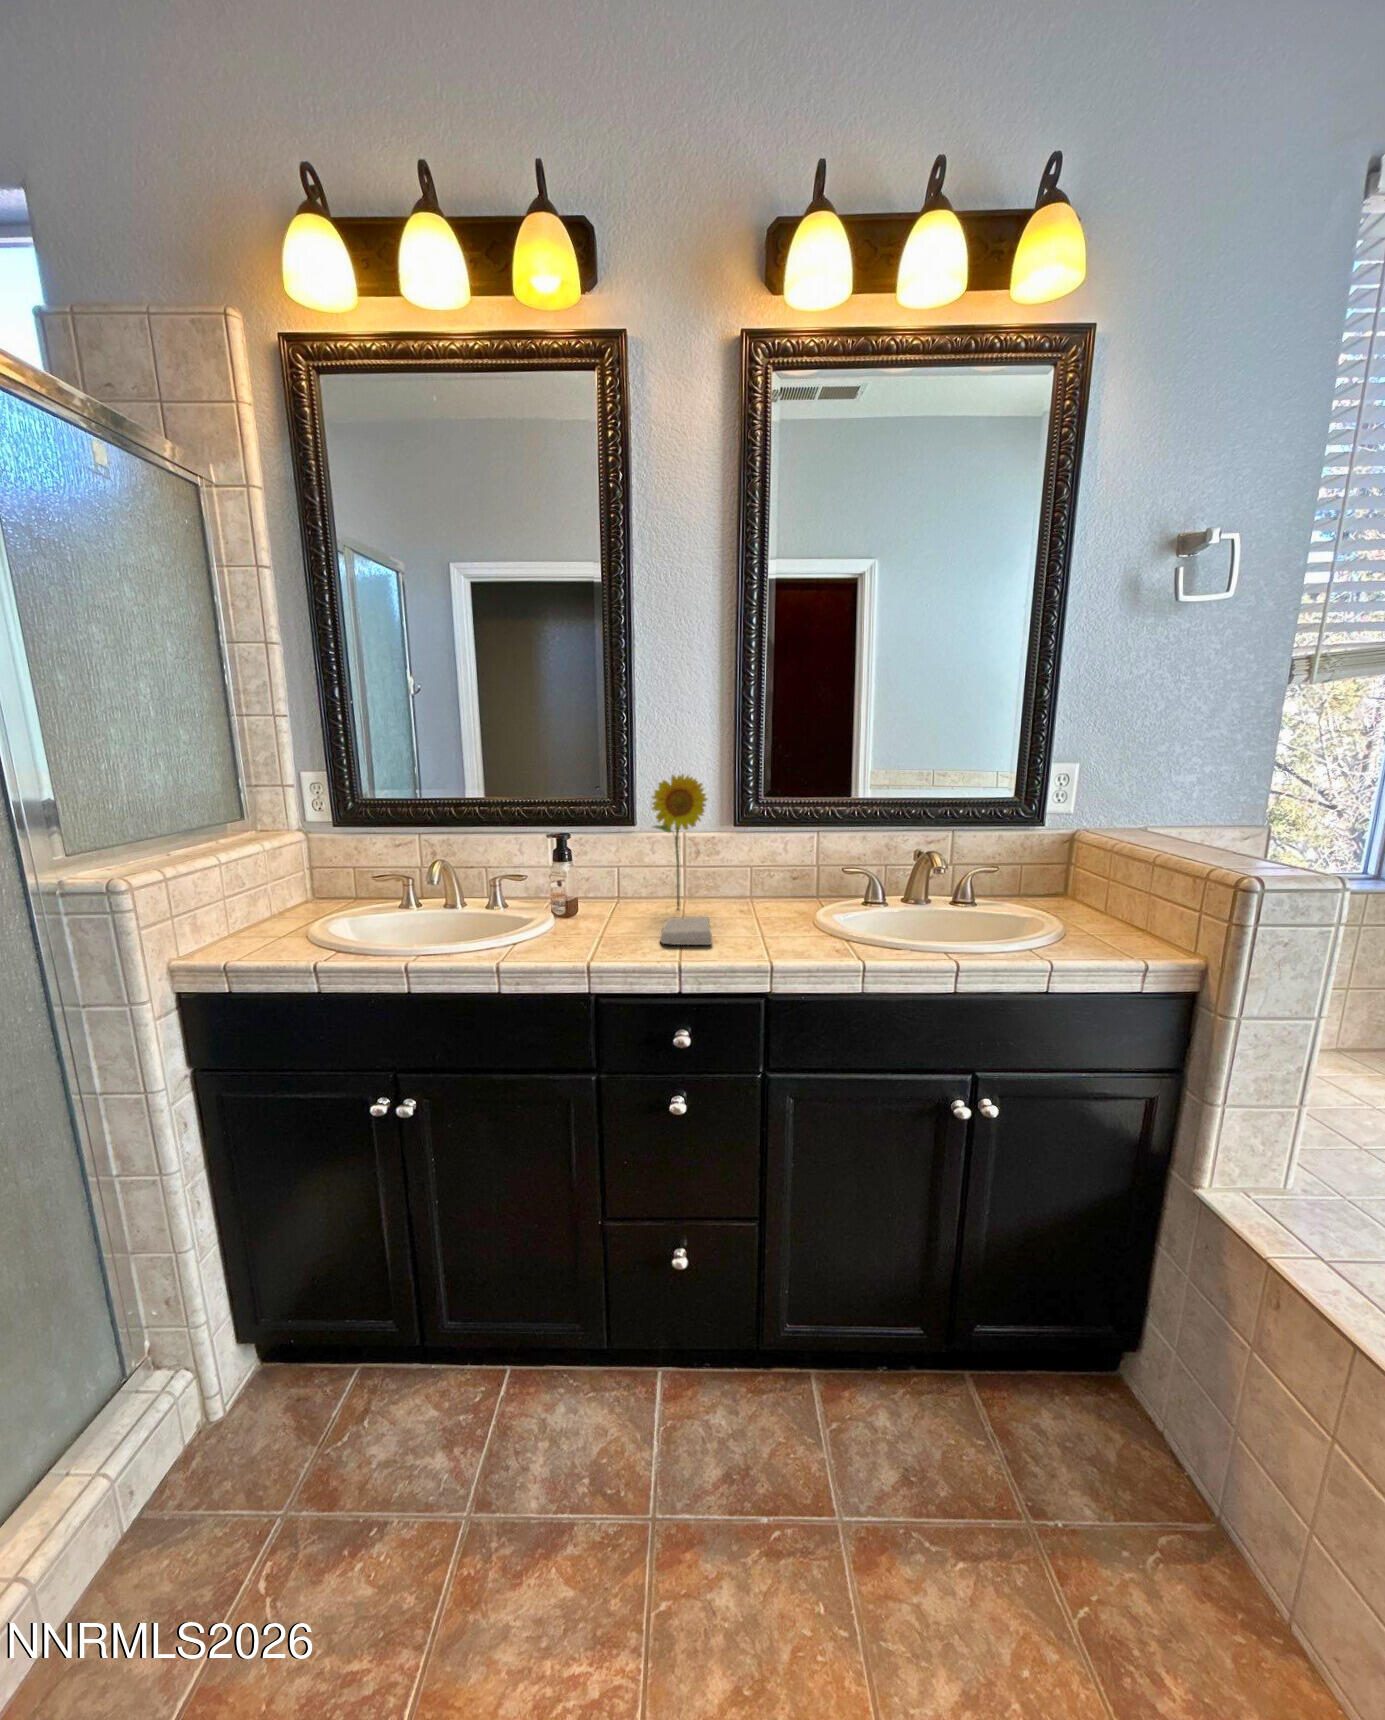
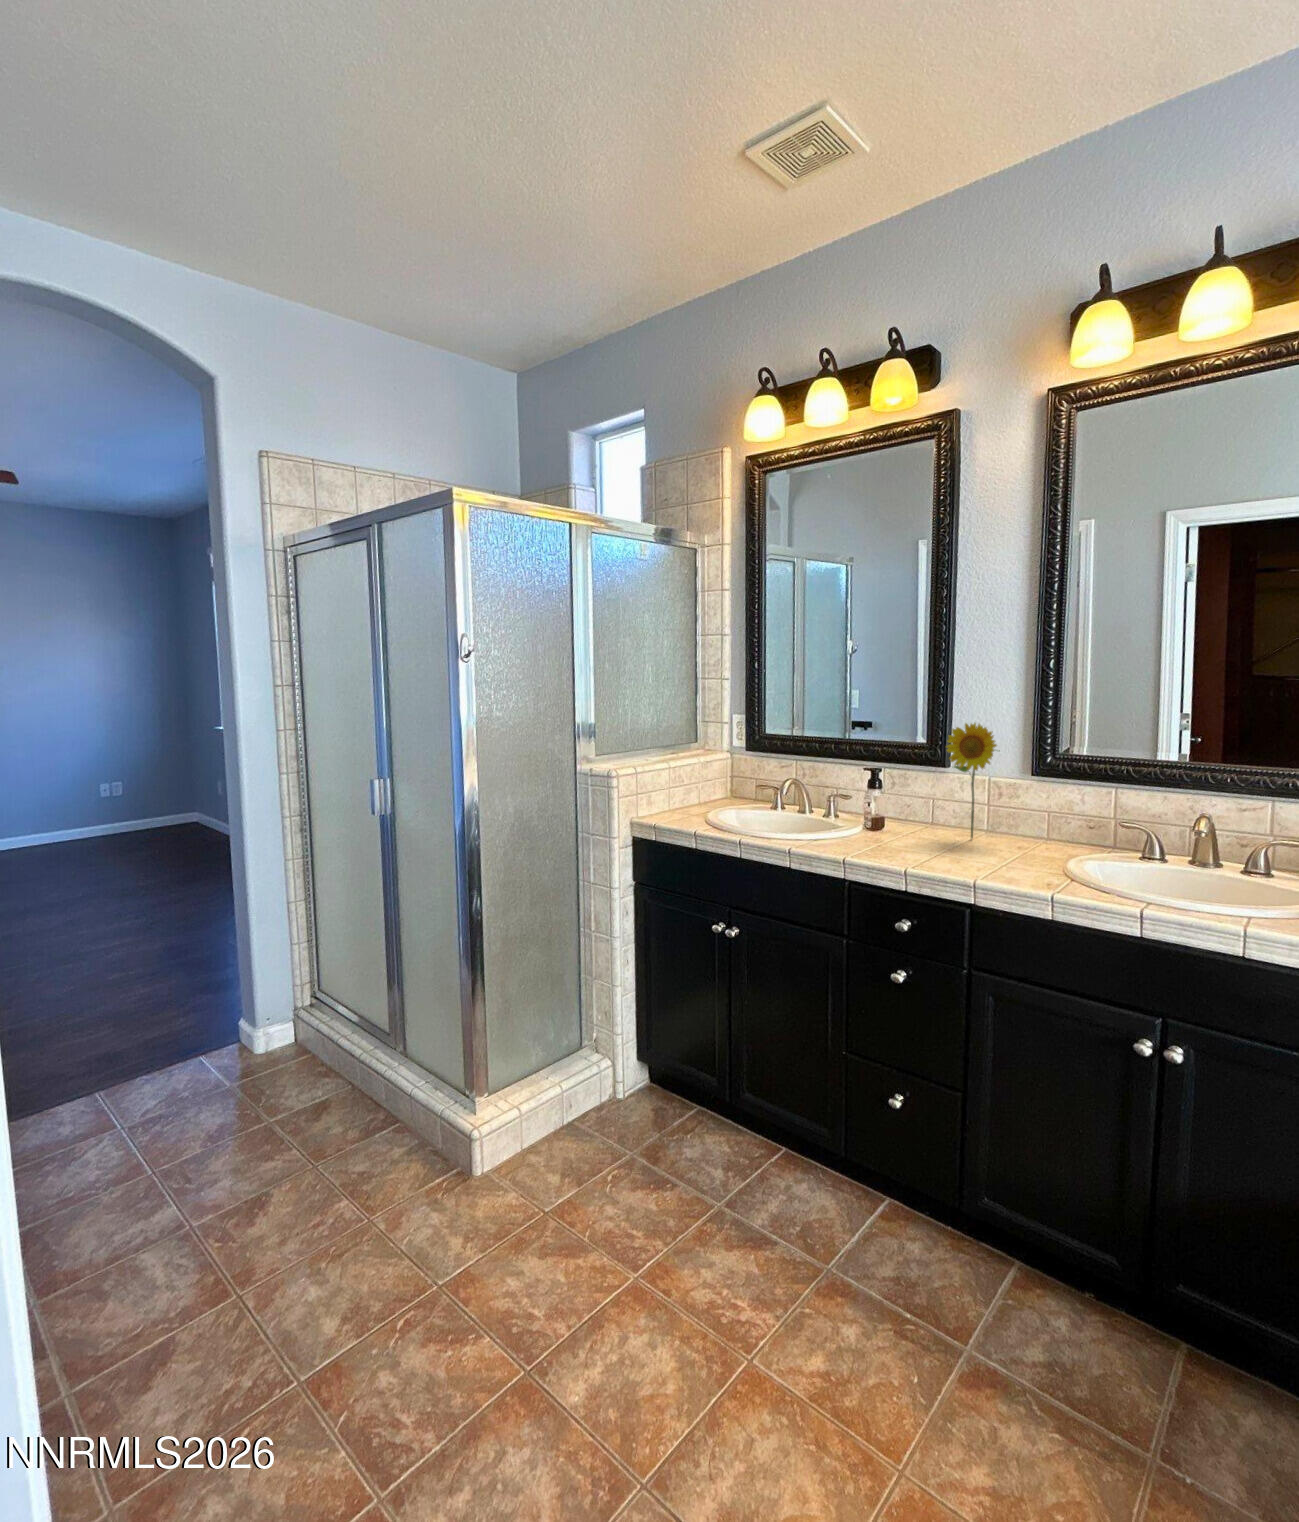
soap bar: present [660,916,712,945] -> none [913,836,960,860]

